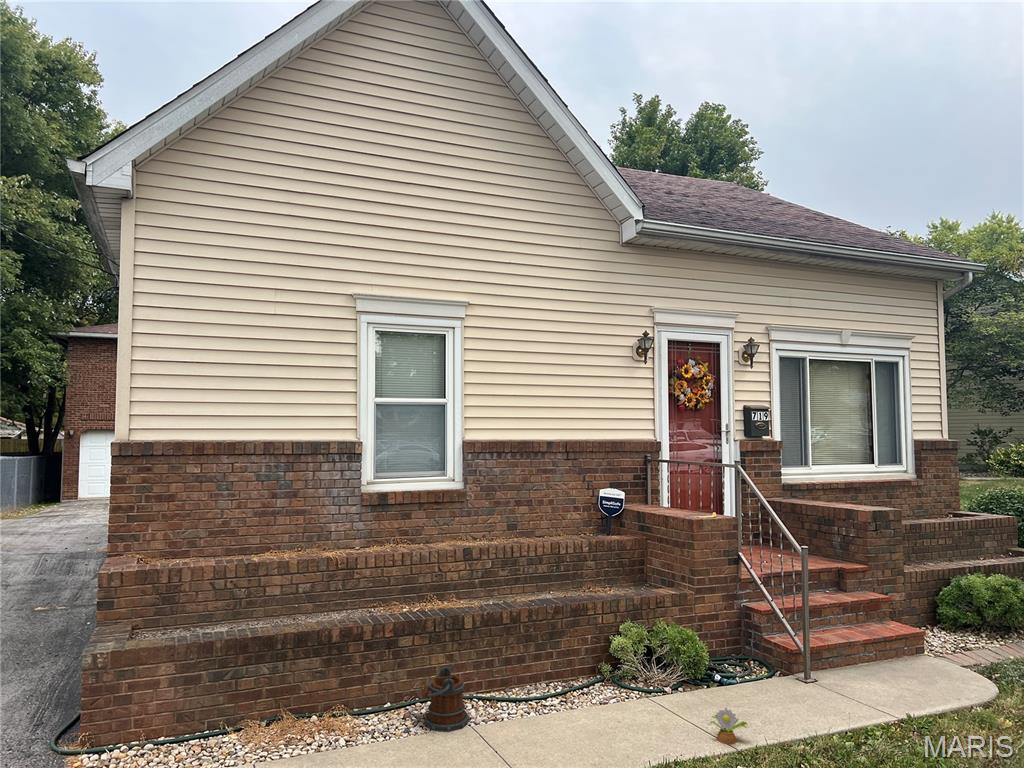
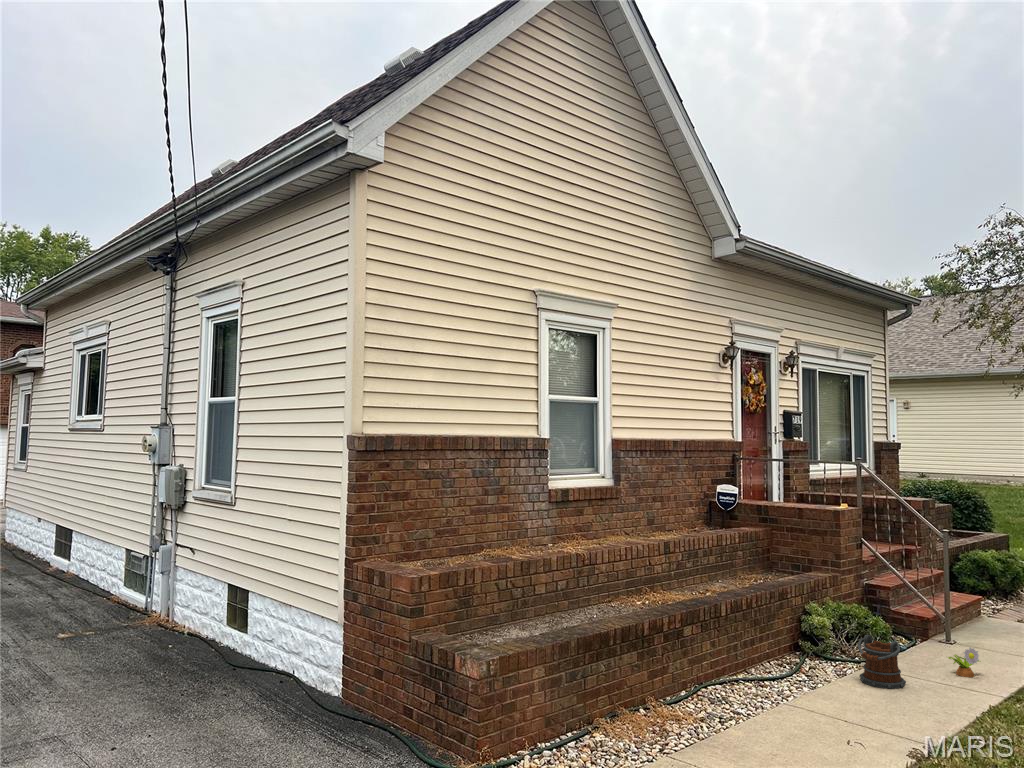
bucket: present [424,667,470,732] -> present [858,635,906,689]

